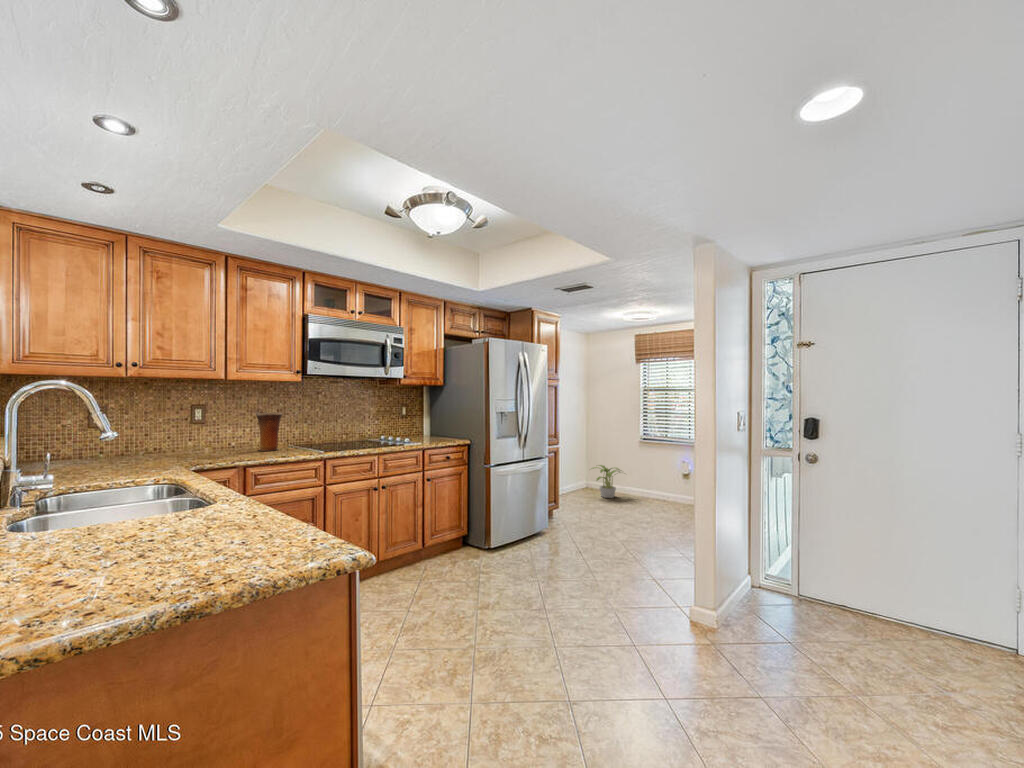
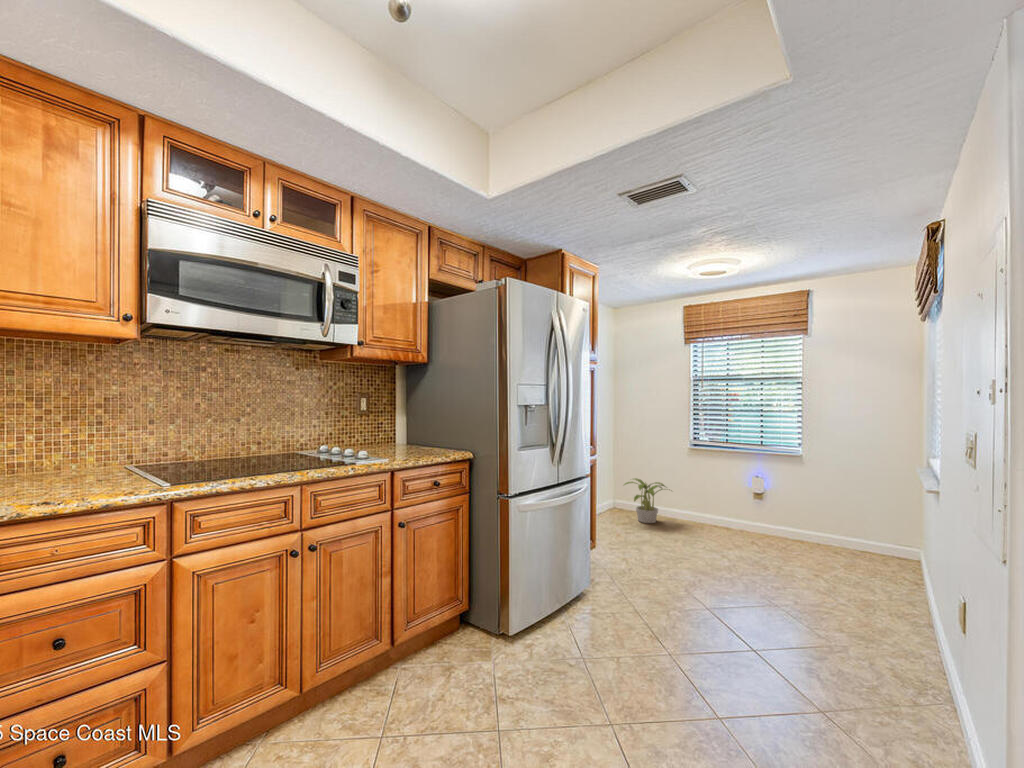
vase: present [256,408,282,451] -> none [27,391,95,483]

